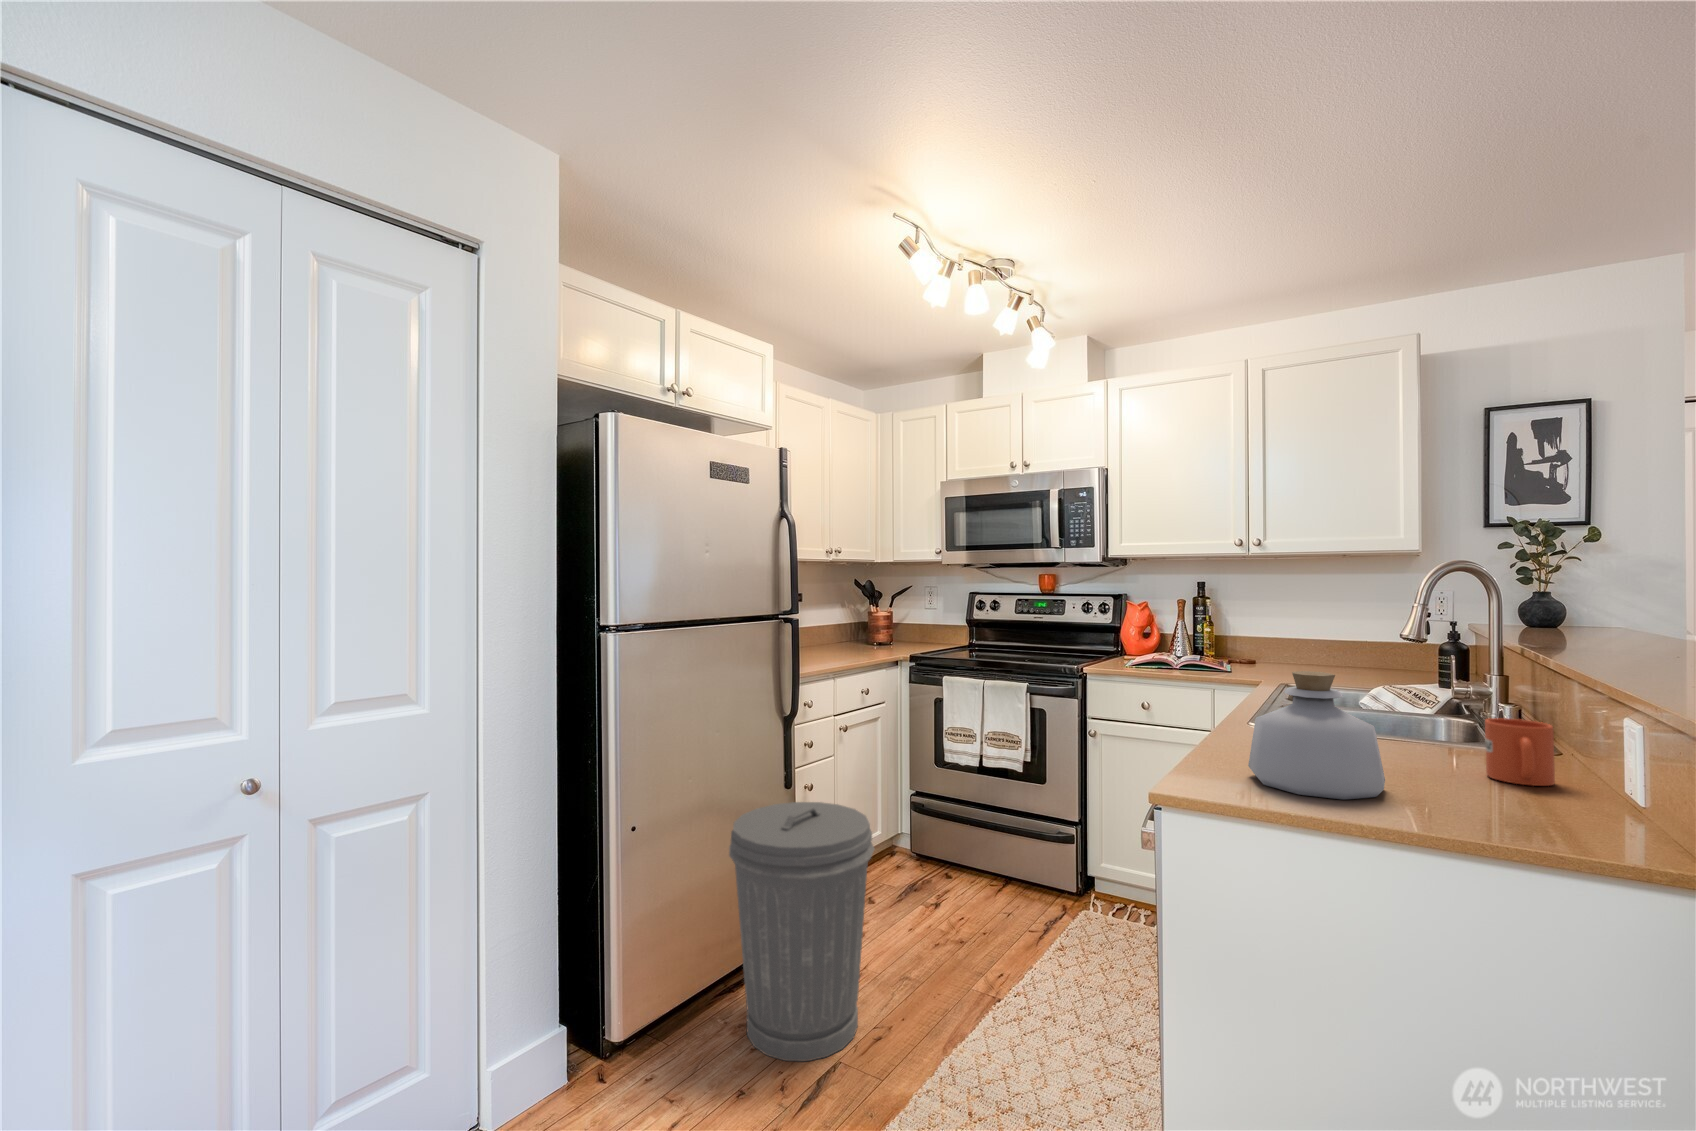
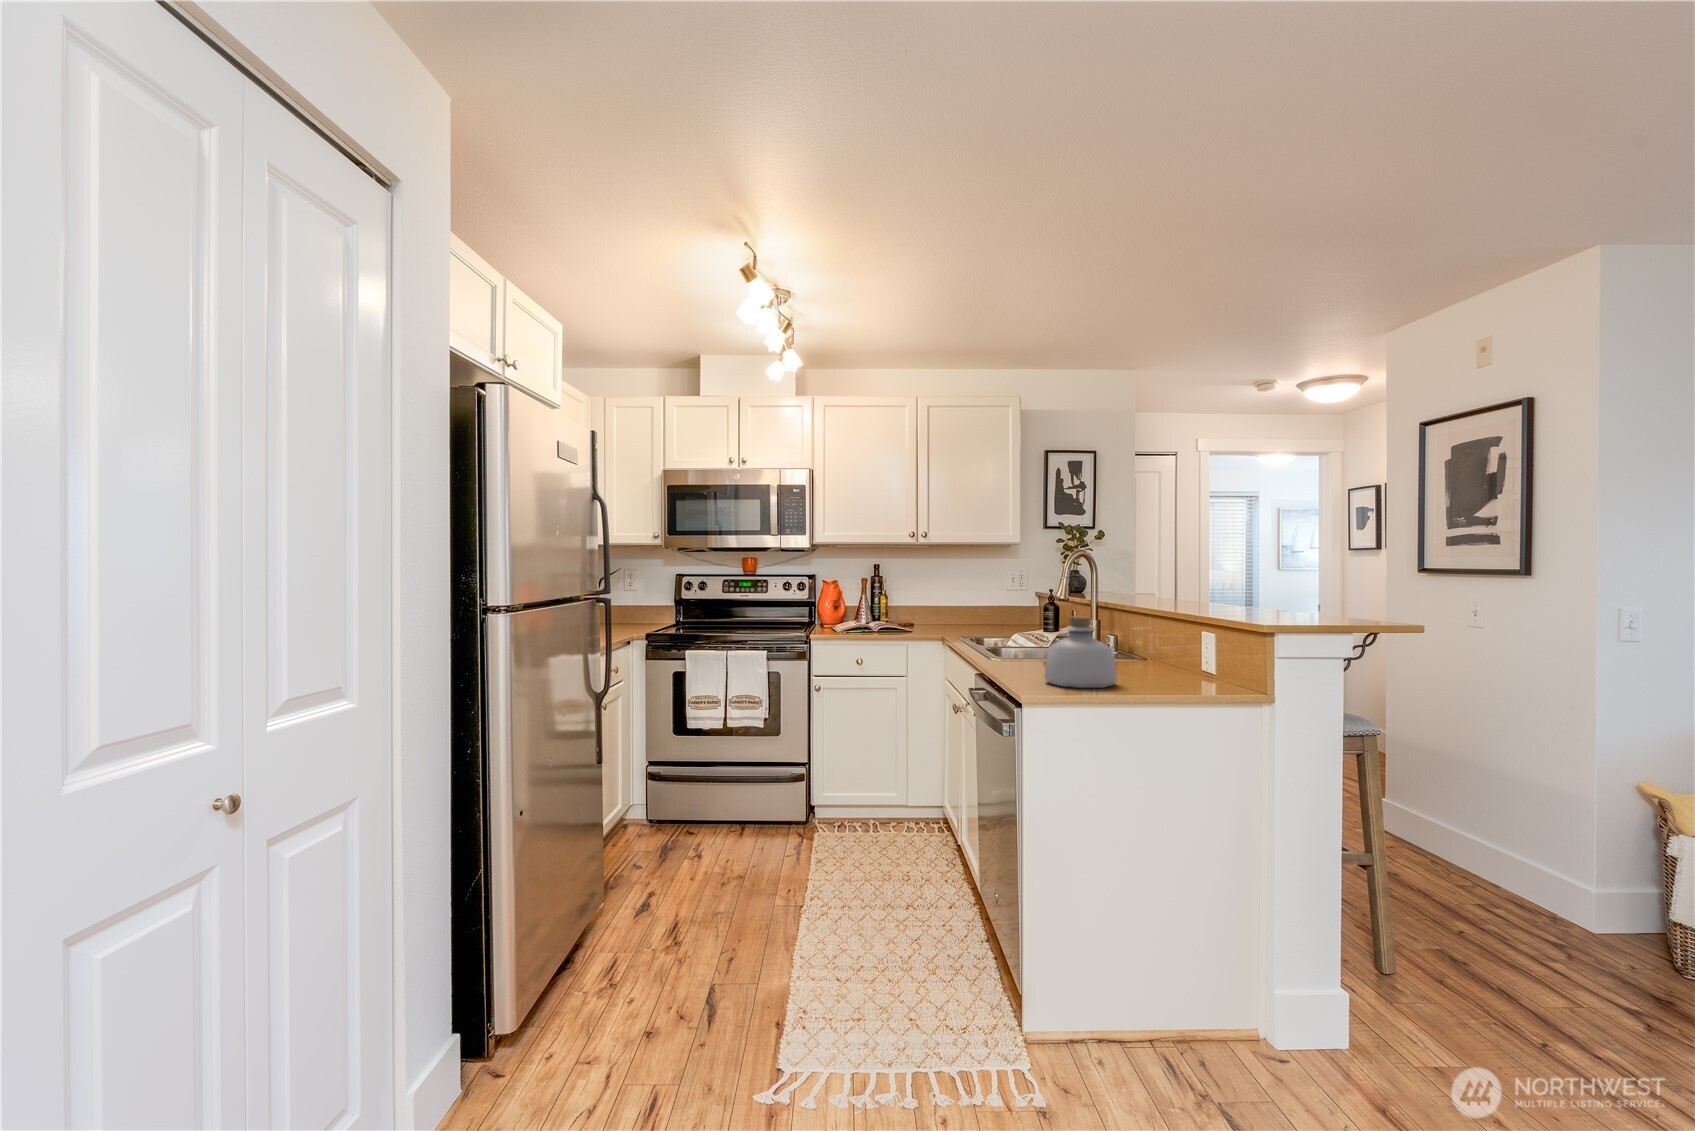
mug: present [1485,718,1555,786] -> none [1134,640,1164,674]
trash can: present [729,802,874,1061] -> none [586,768,729,1002]

